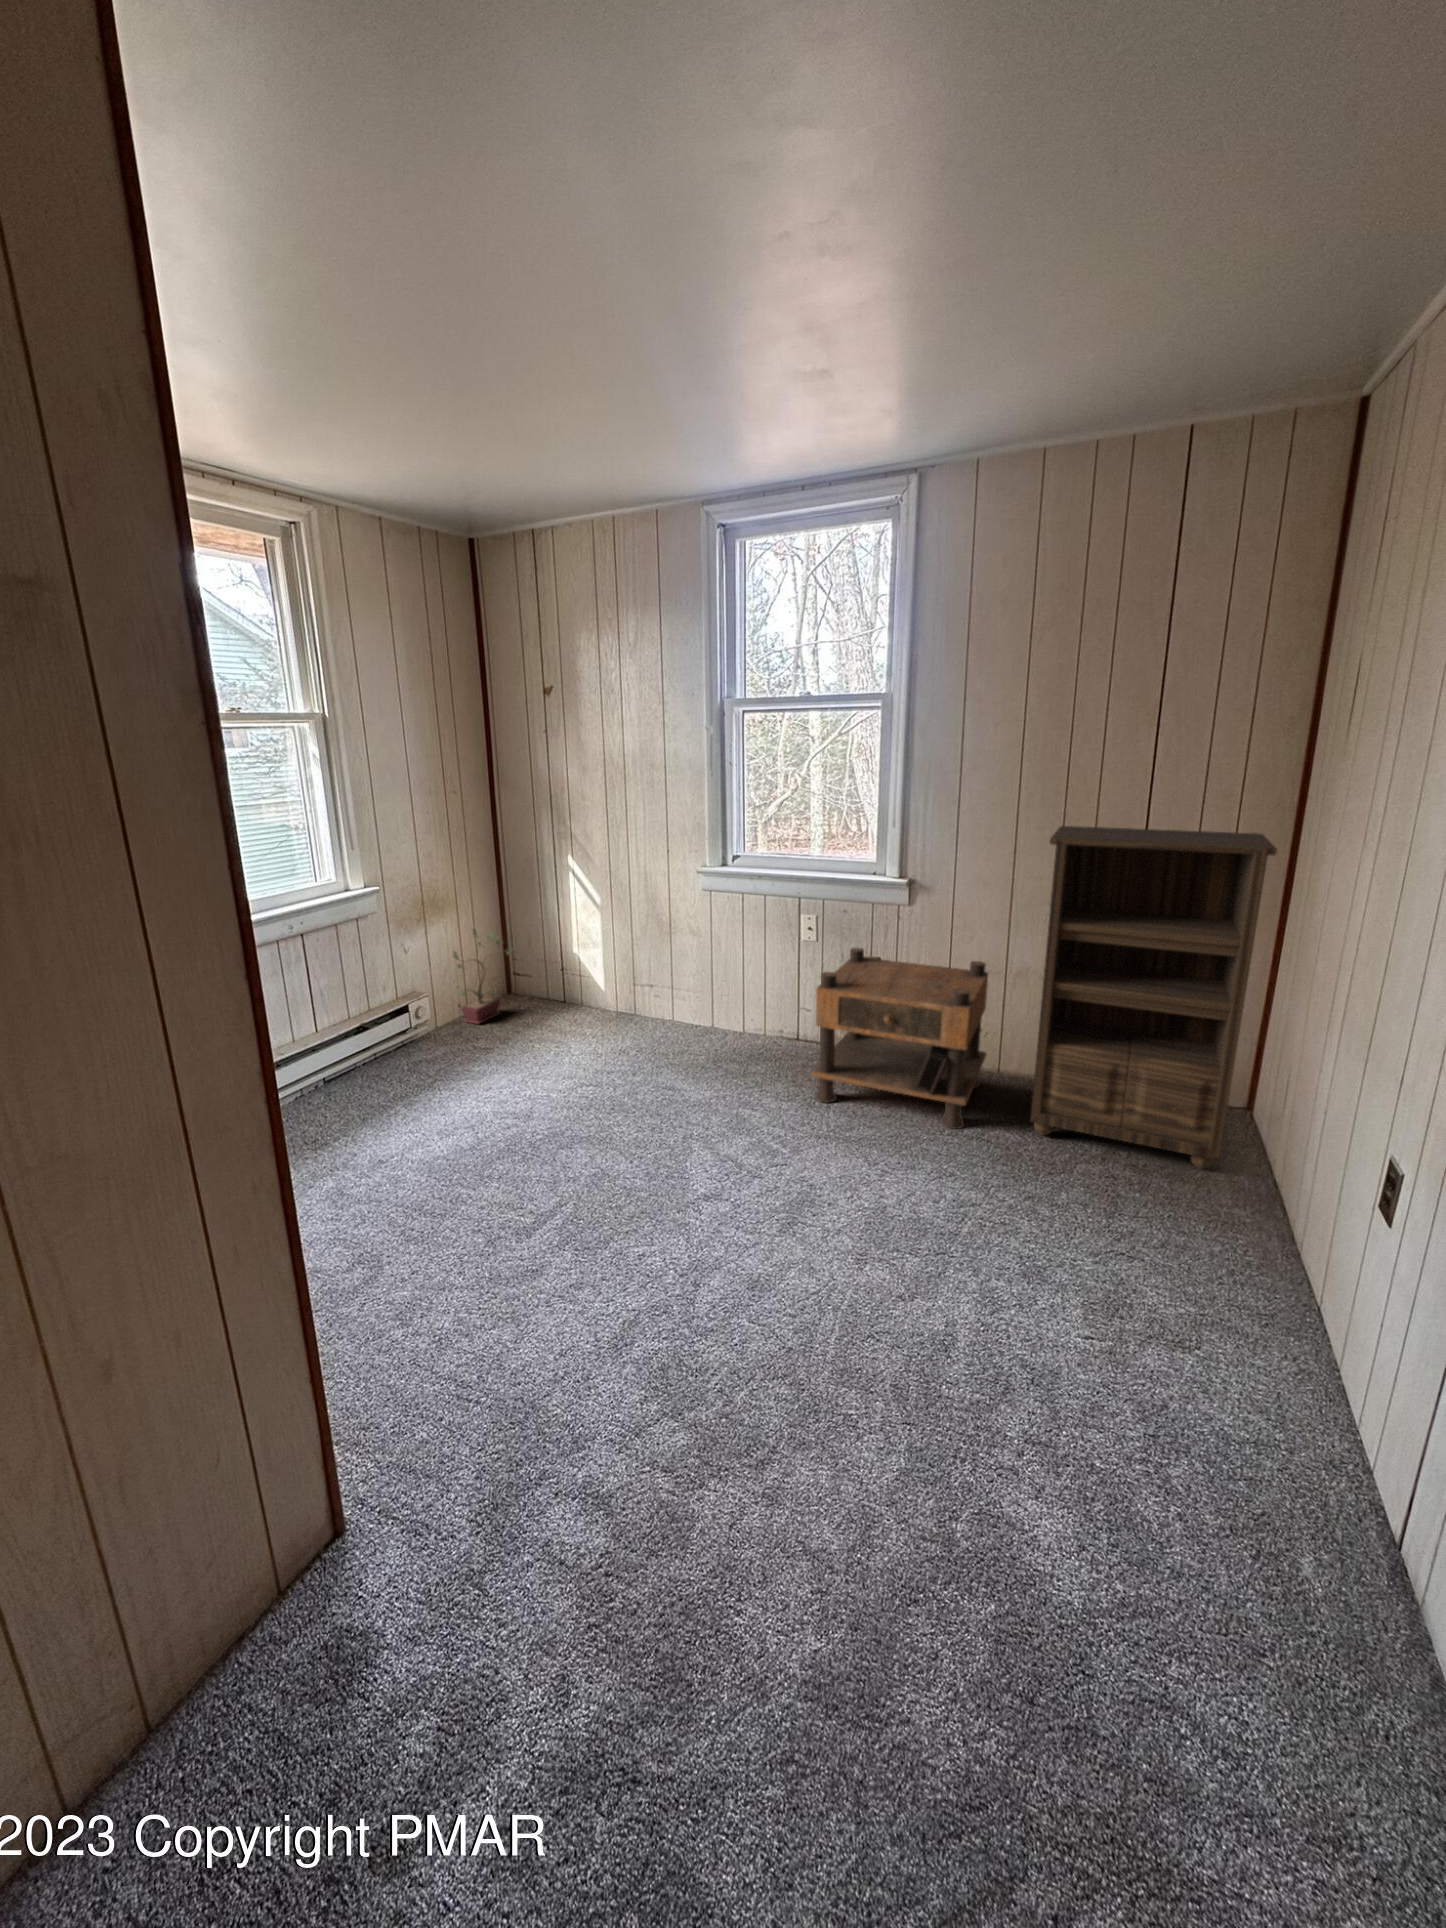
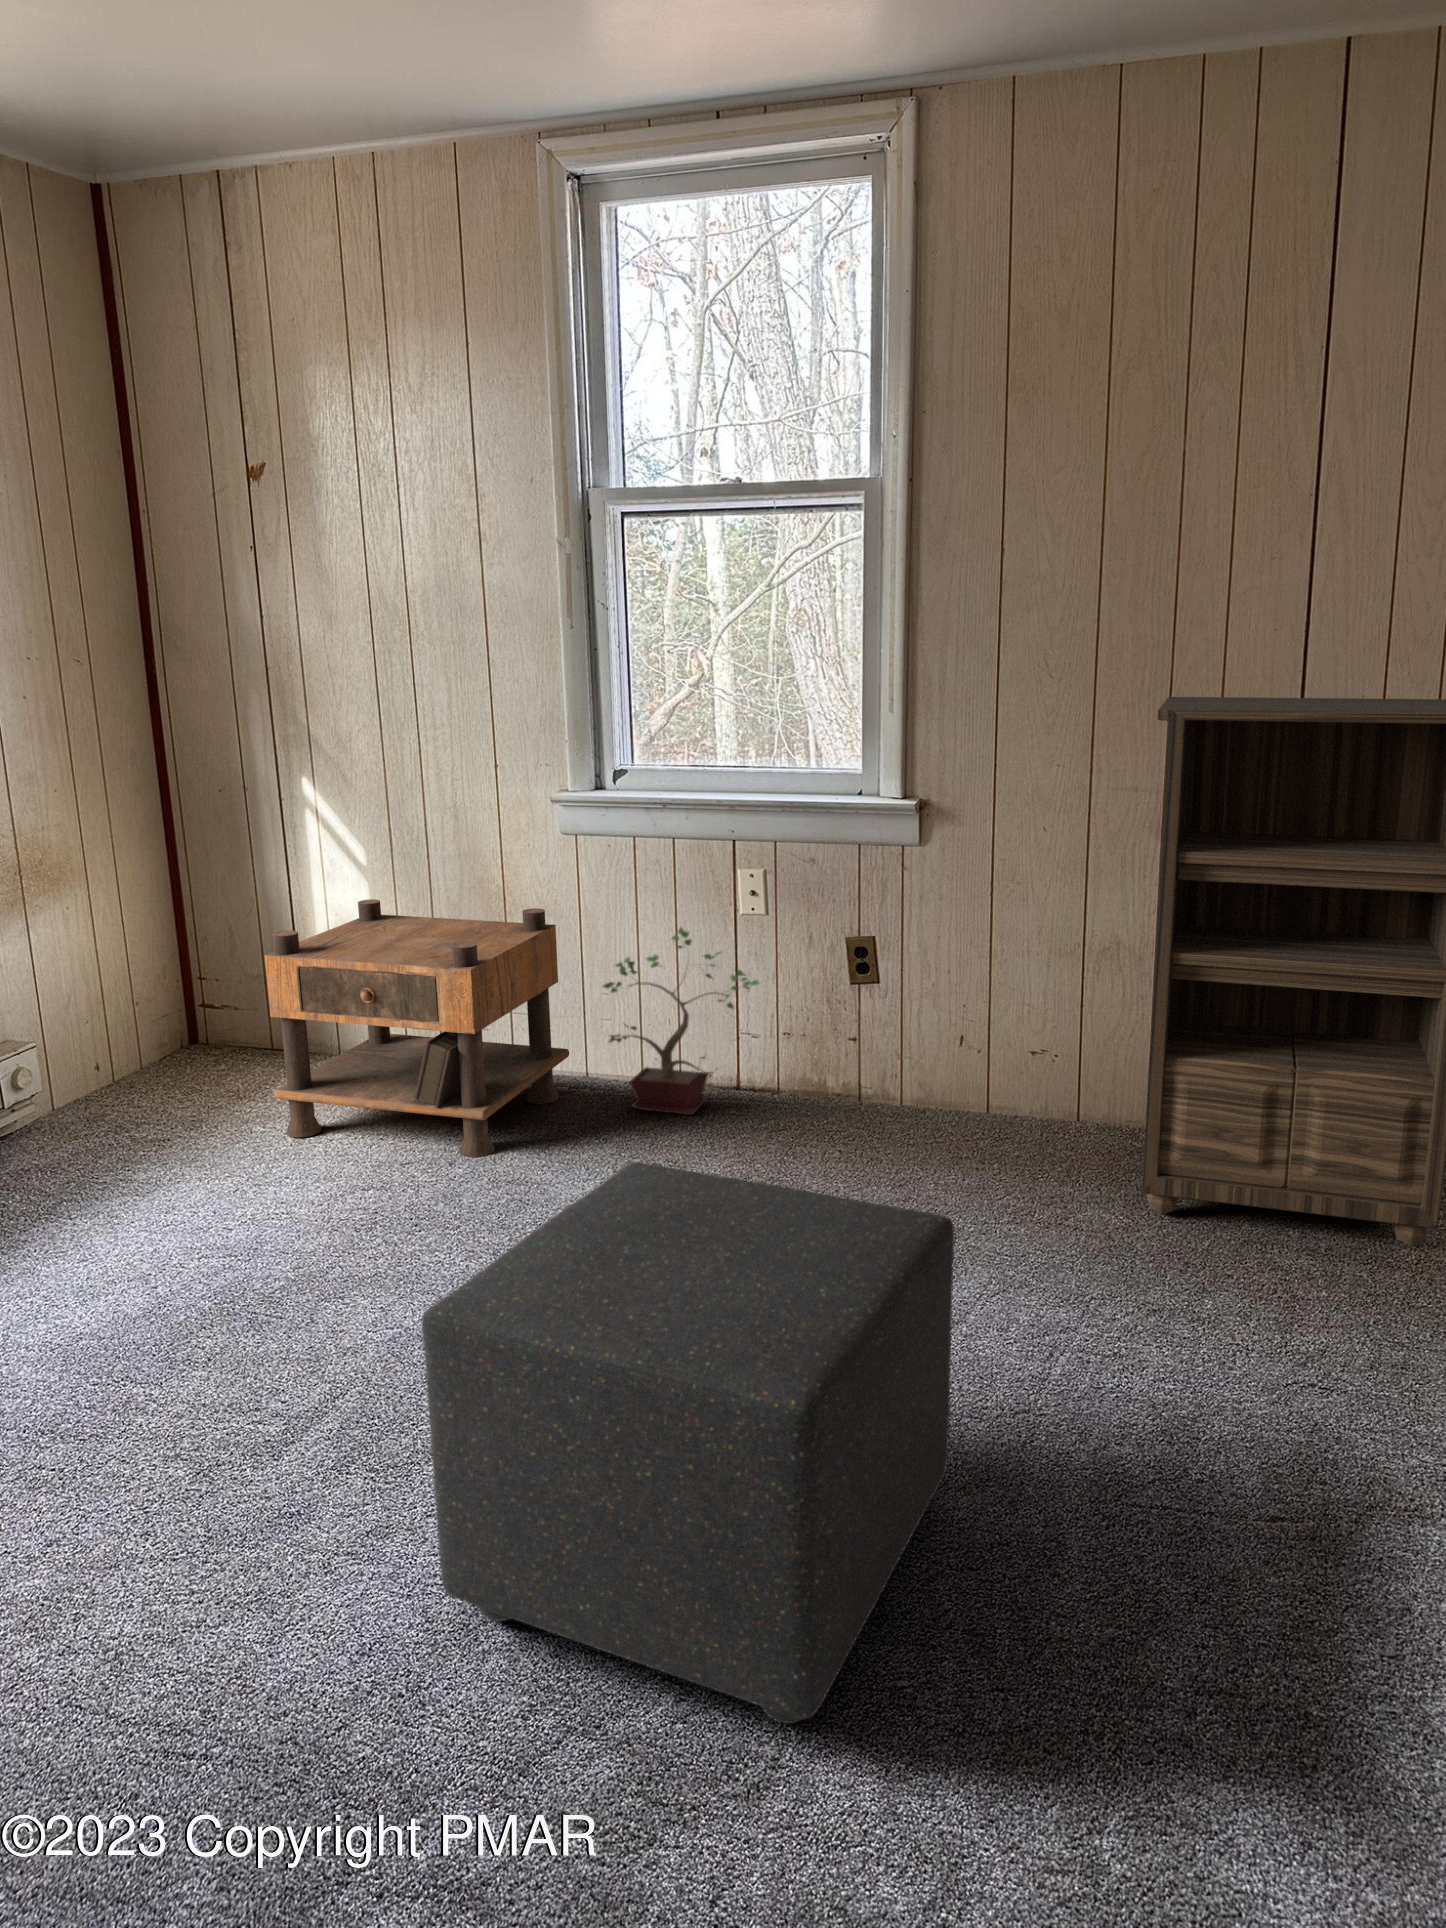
potted plant: present [454,929,516,1024] -> present [604,927,758,1115]
nightstand: present [812,948,989,1129] -> present [265,899,569,1157]
ottoman: none [596,1096,898,1429] -> present [422,1162,954,1724]

